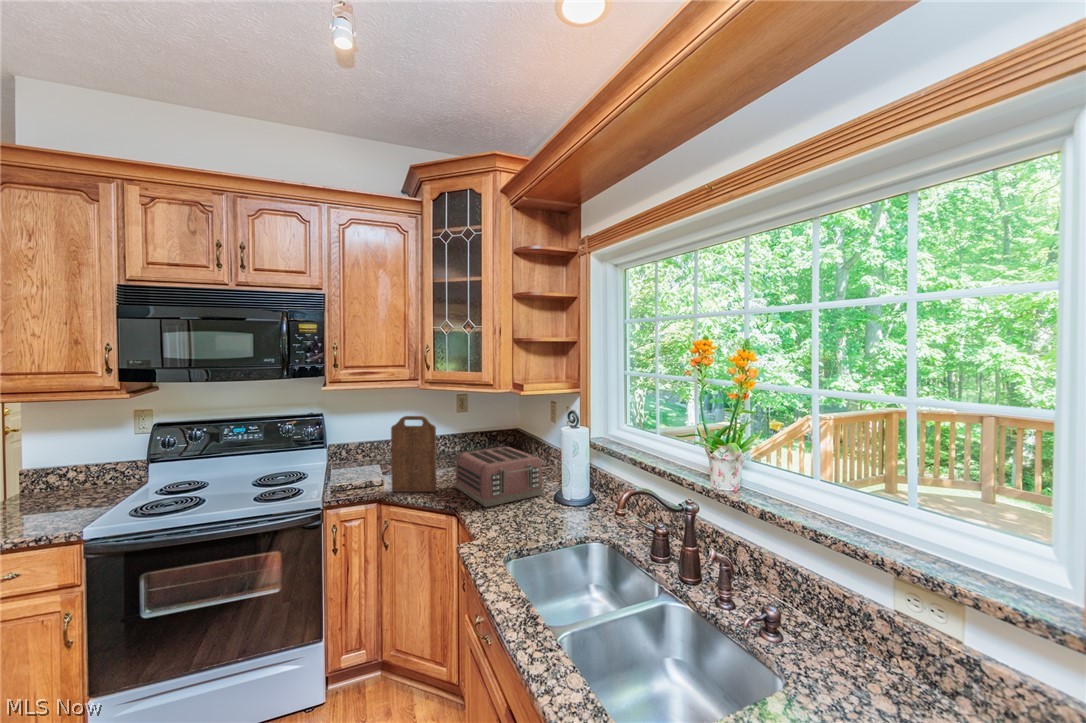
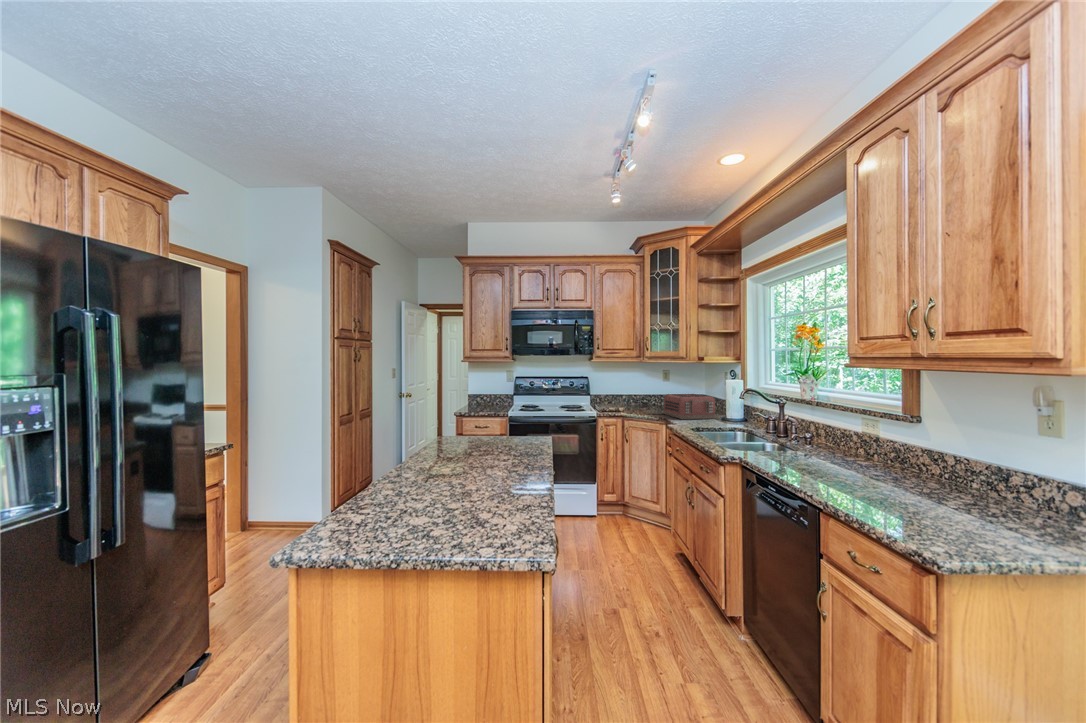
cutting board: present [391,416,436,492] -> none [629,373,653,414]

